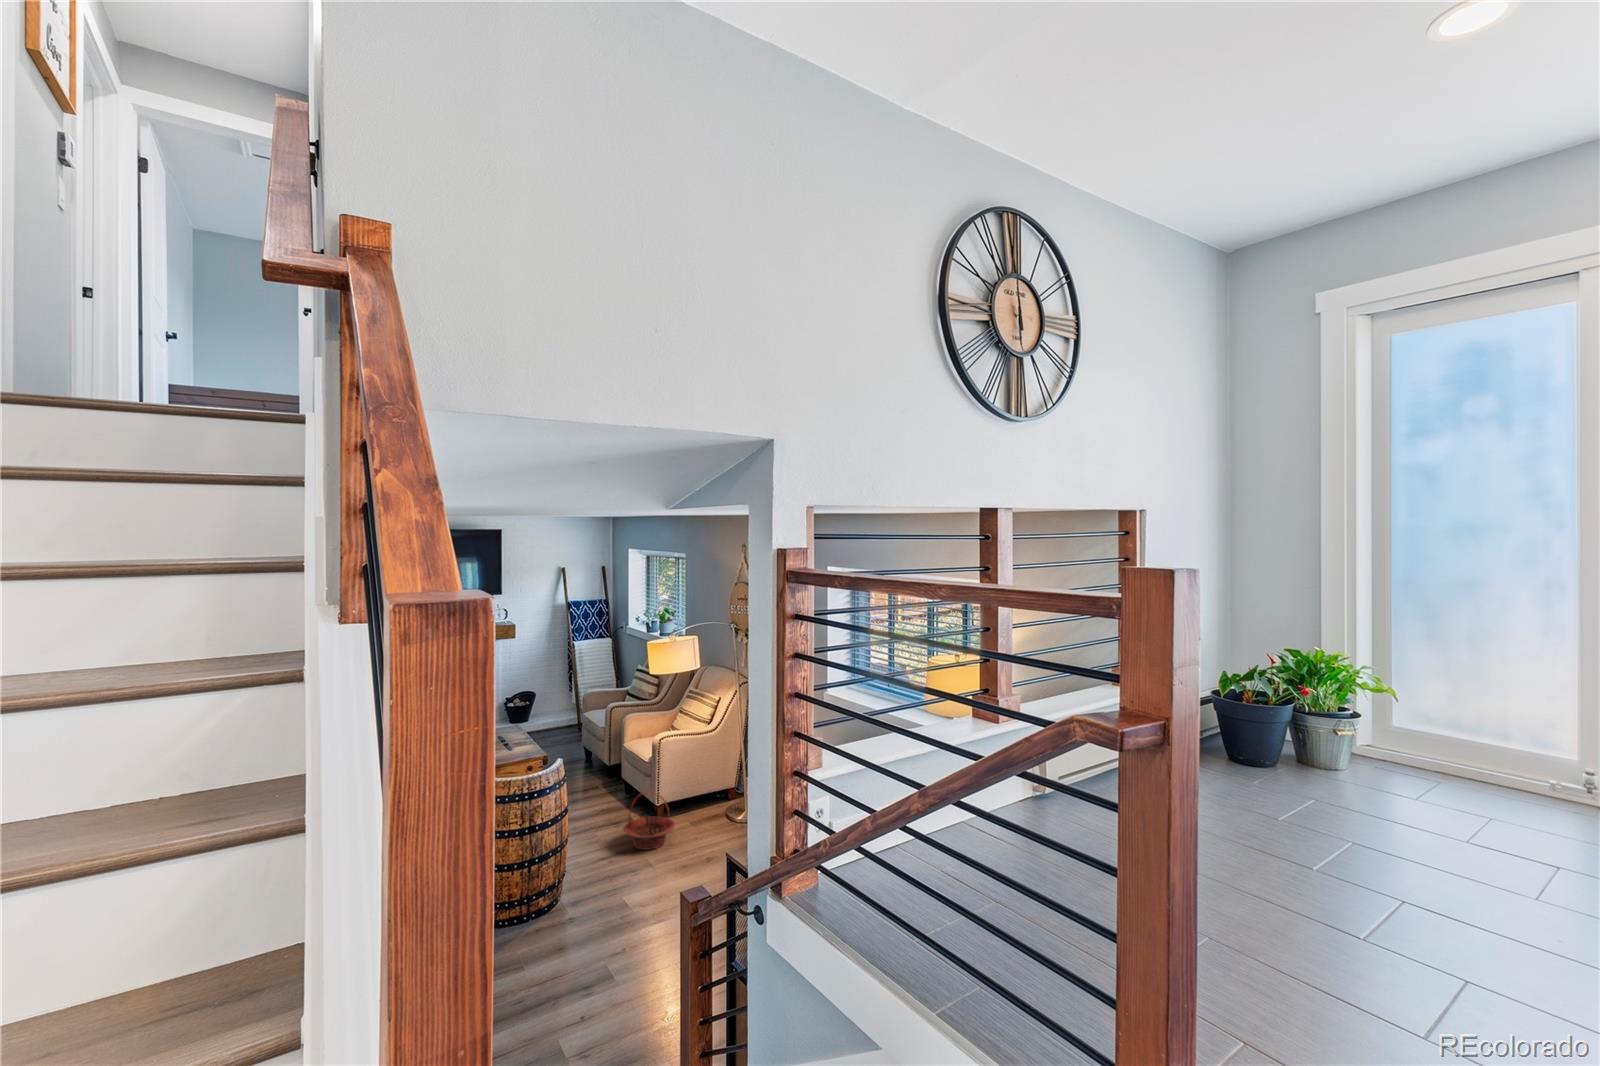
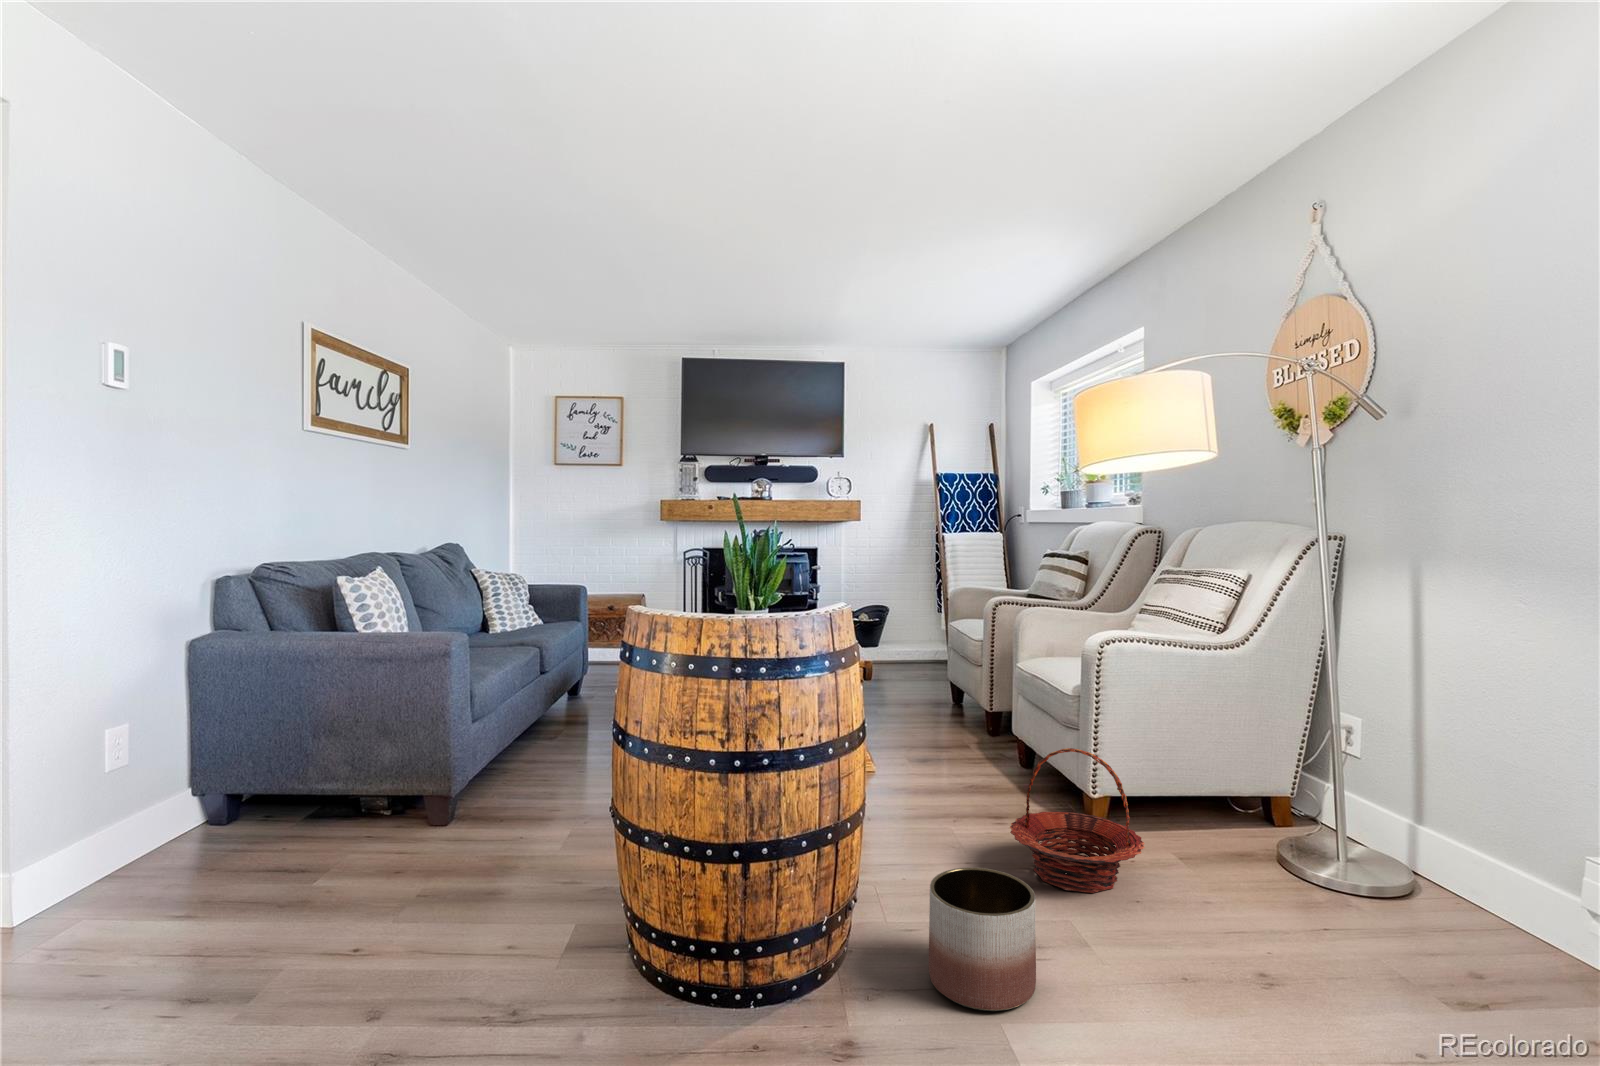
planter: none [595,849,634,899] -> present [929,867,1036,1011]

